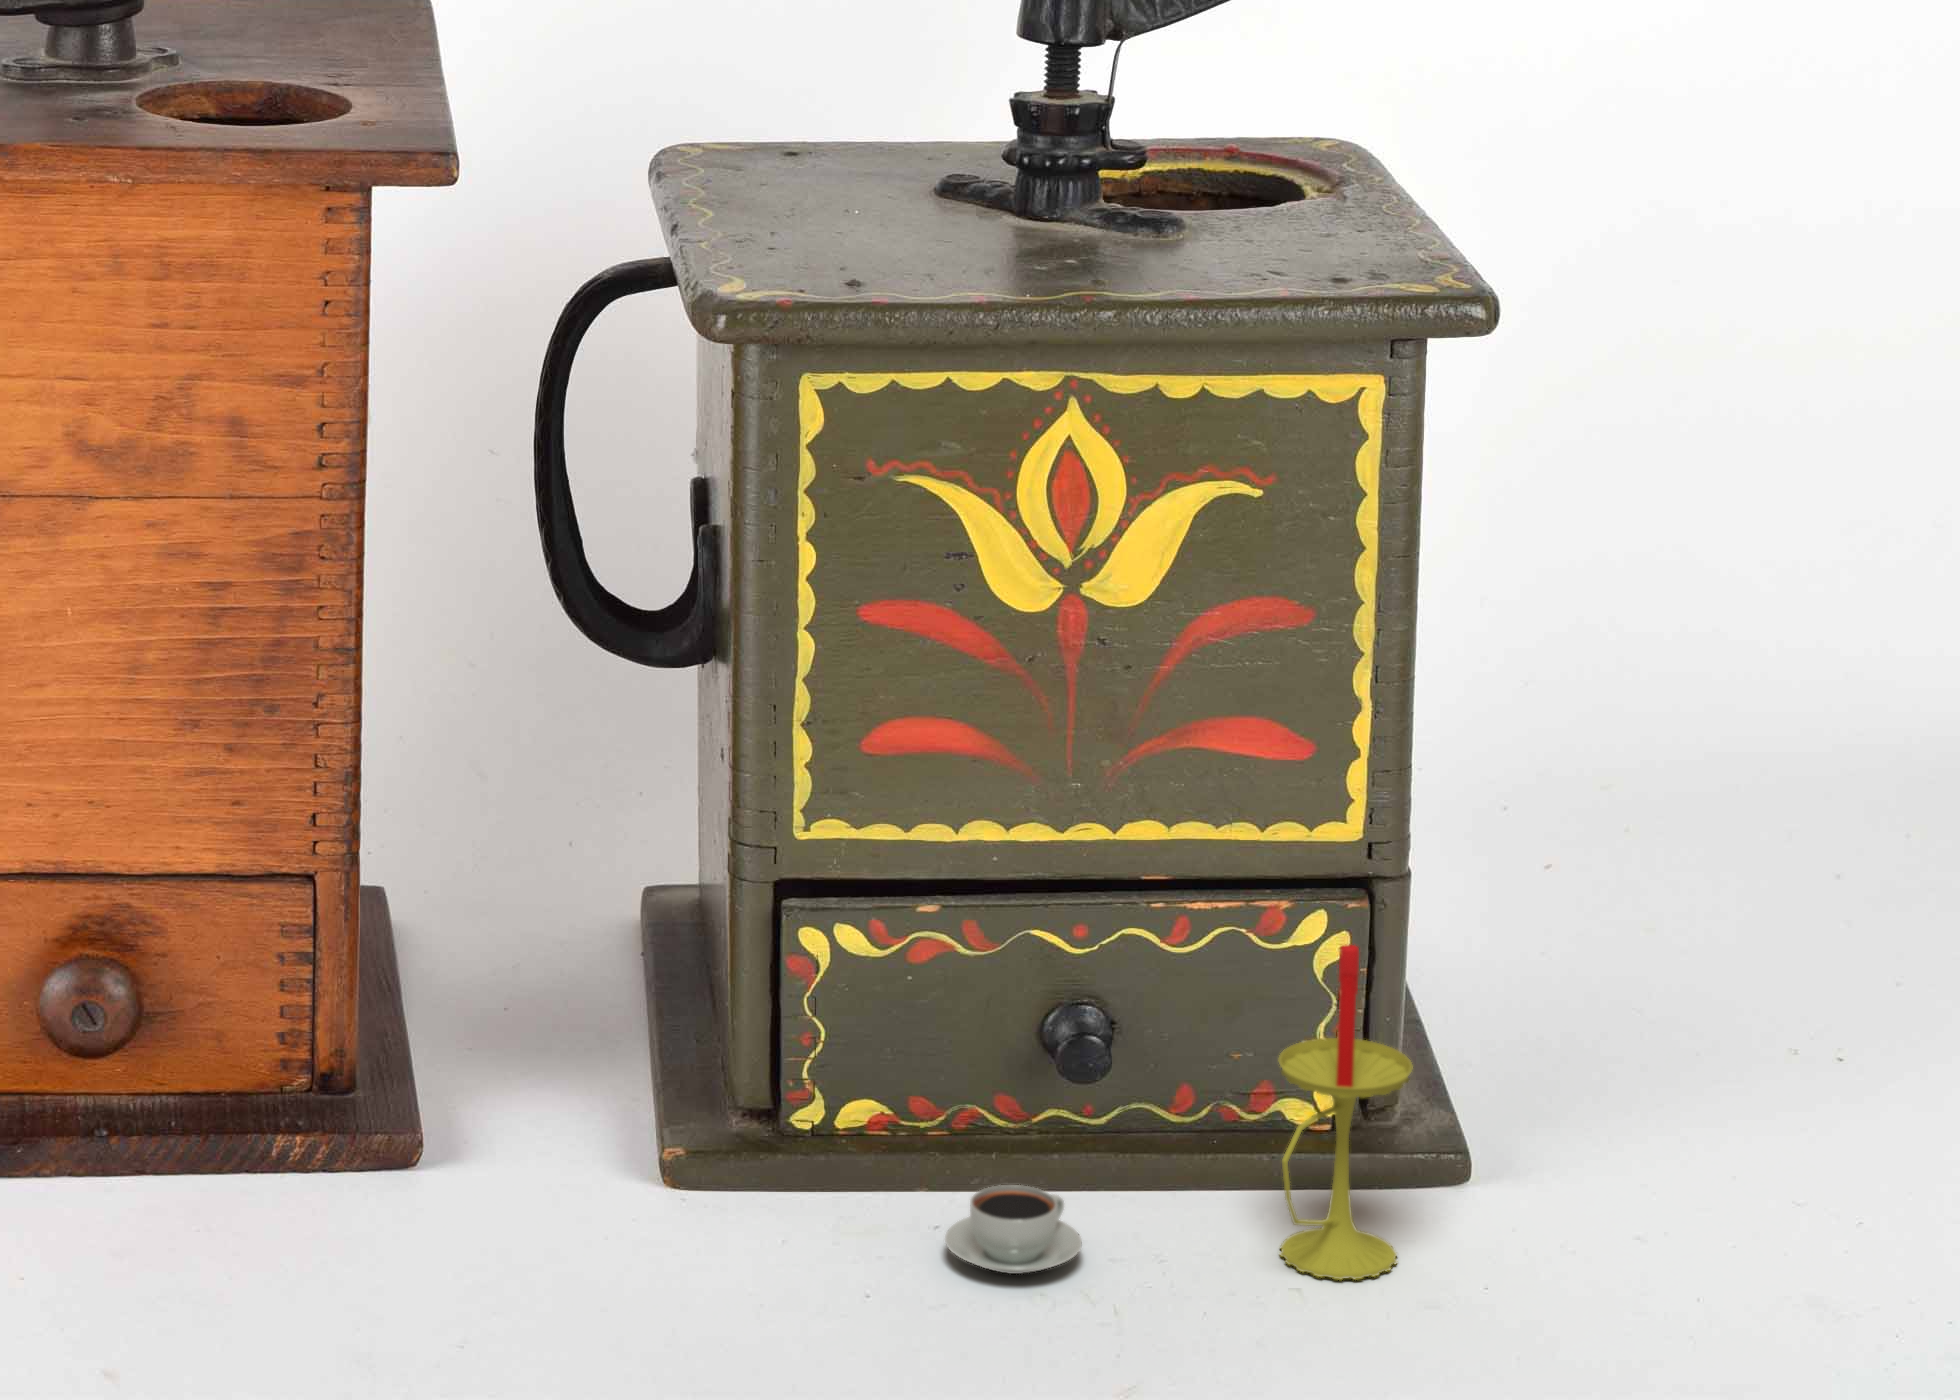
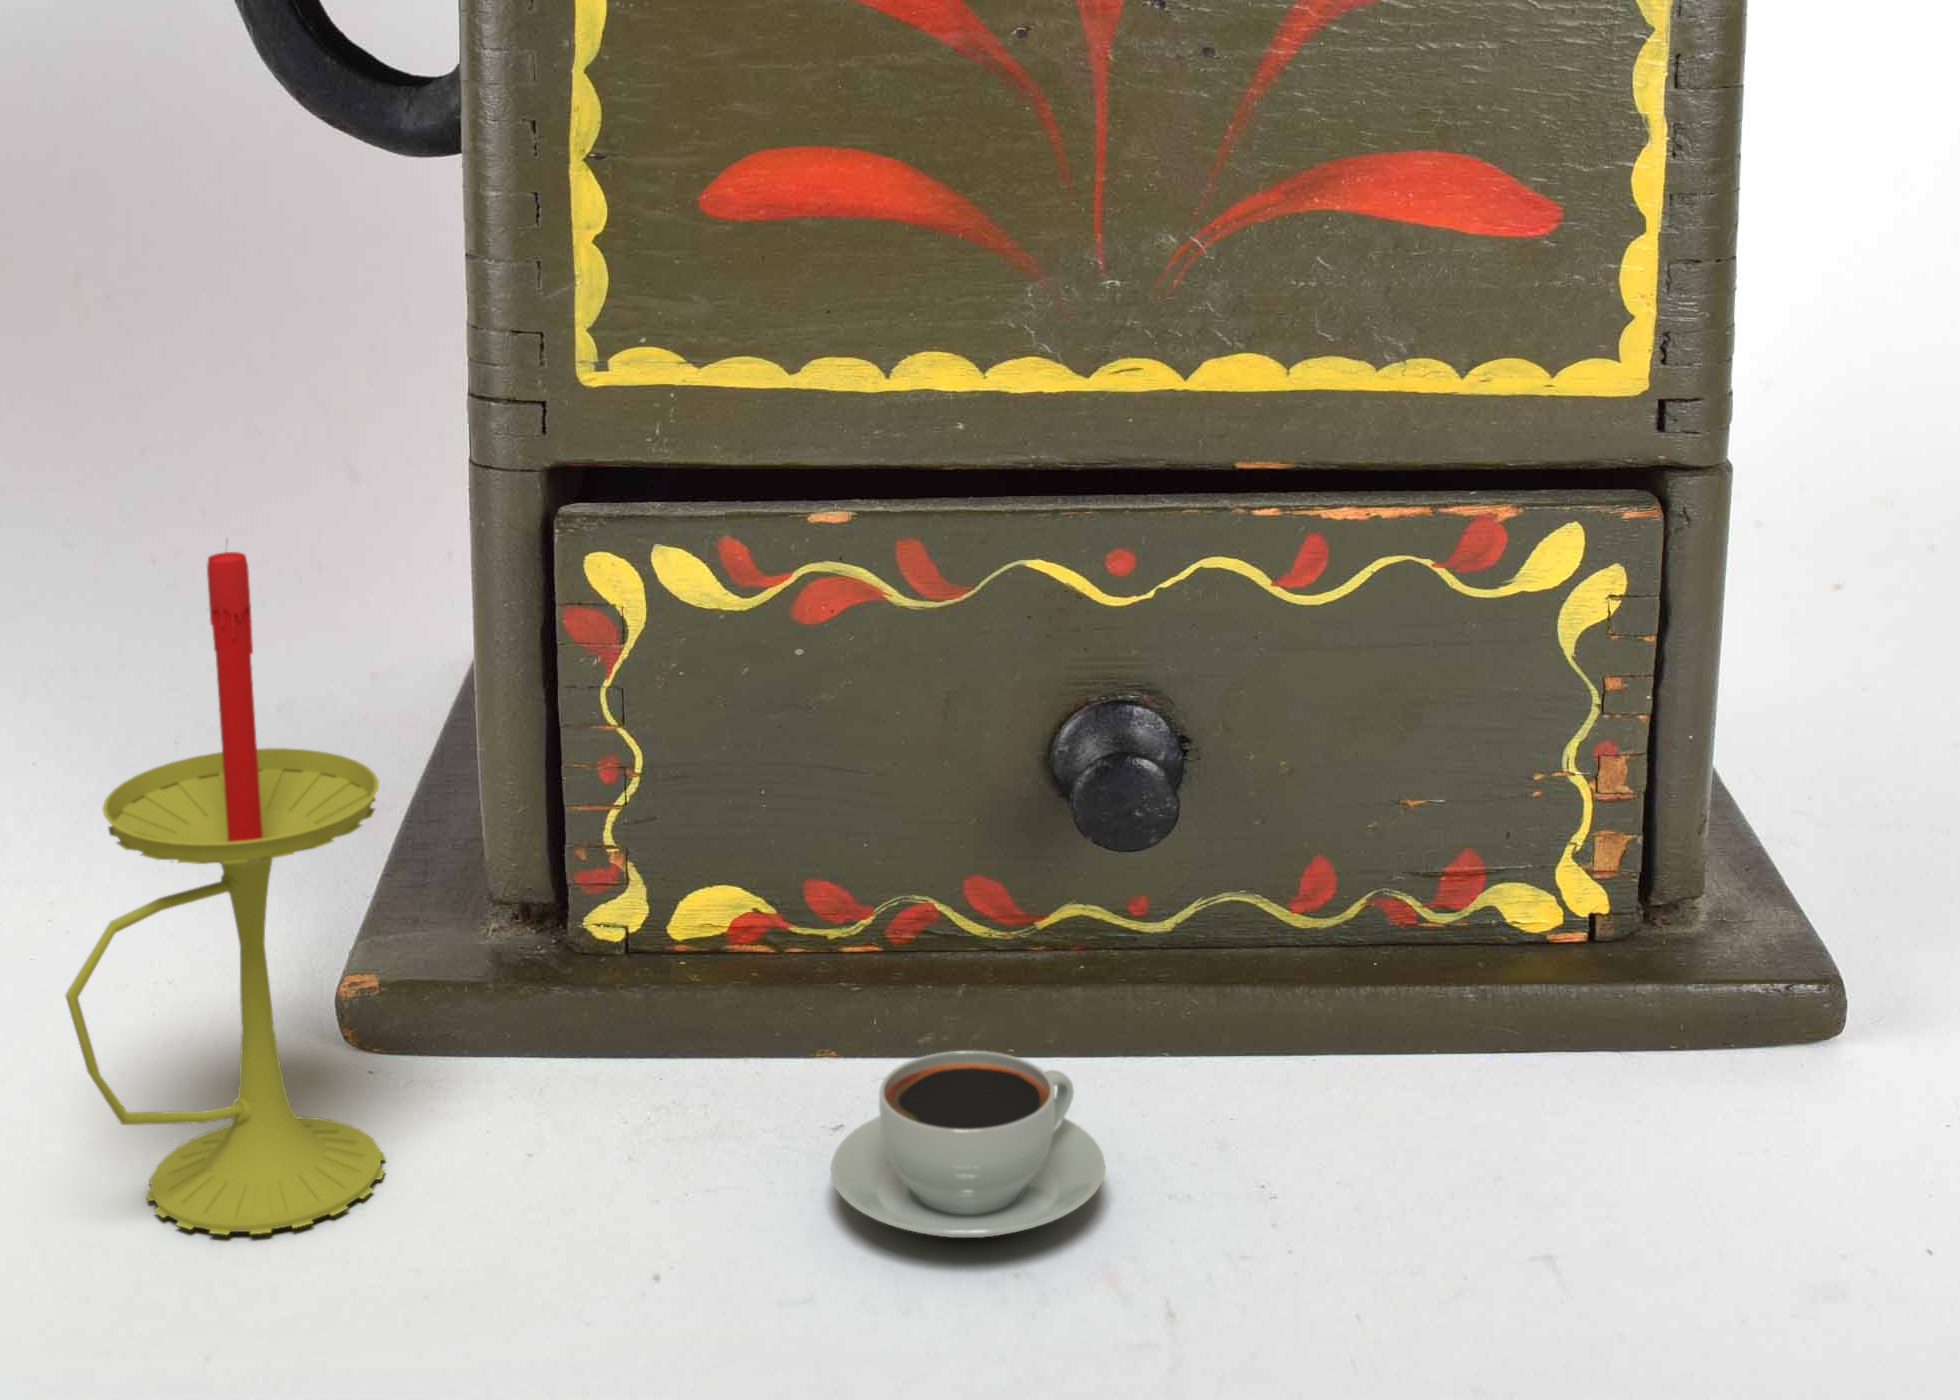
candle: present [1279,944,1412,1279] -> present [66,552,385,1235]

